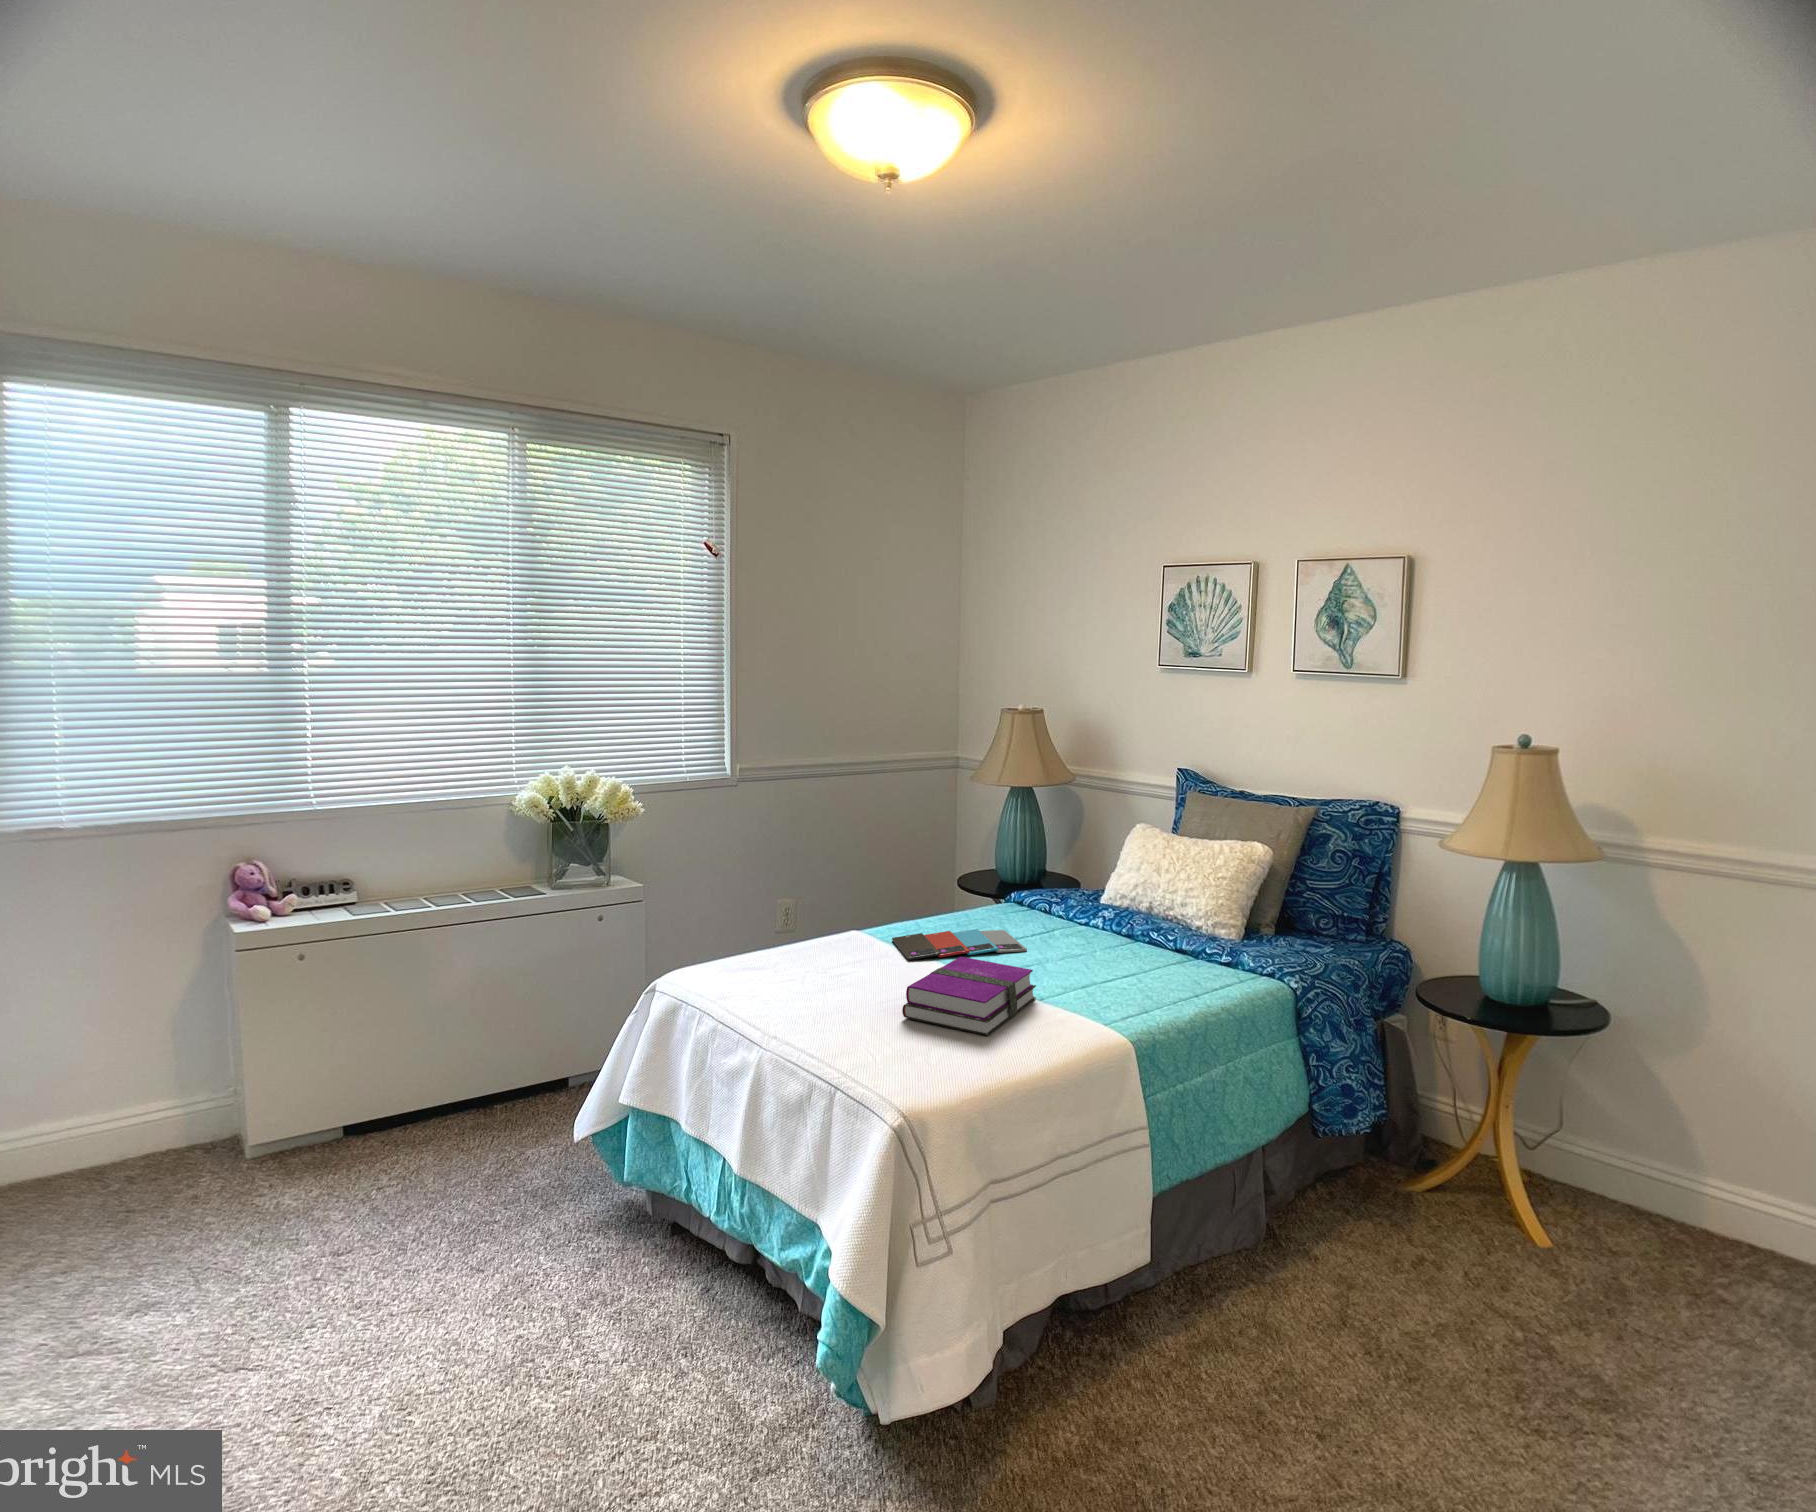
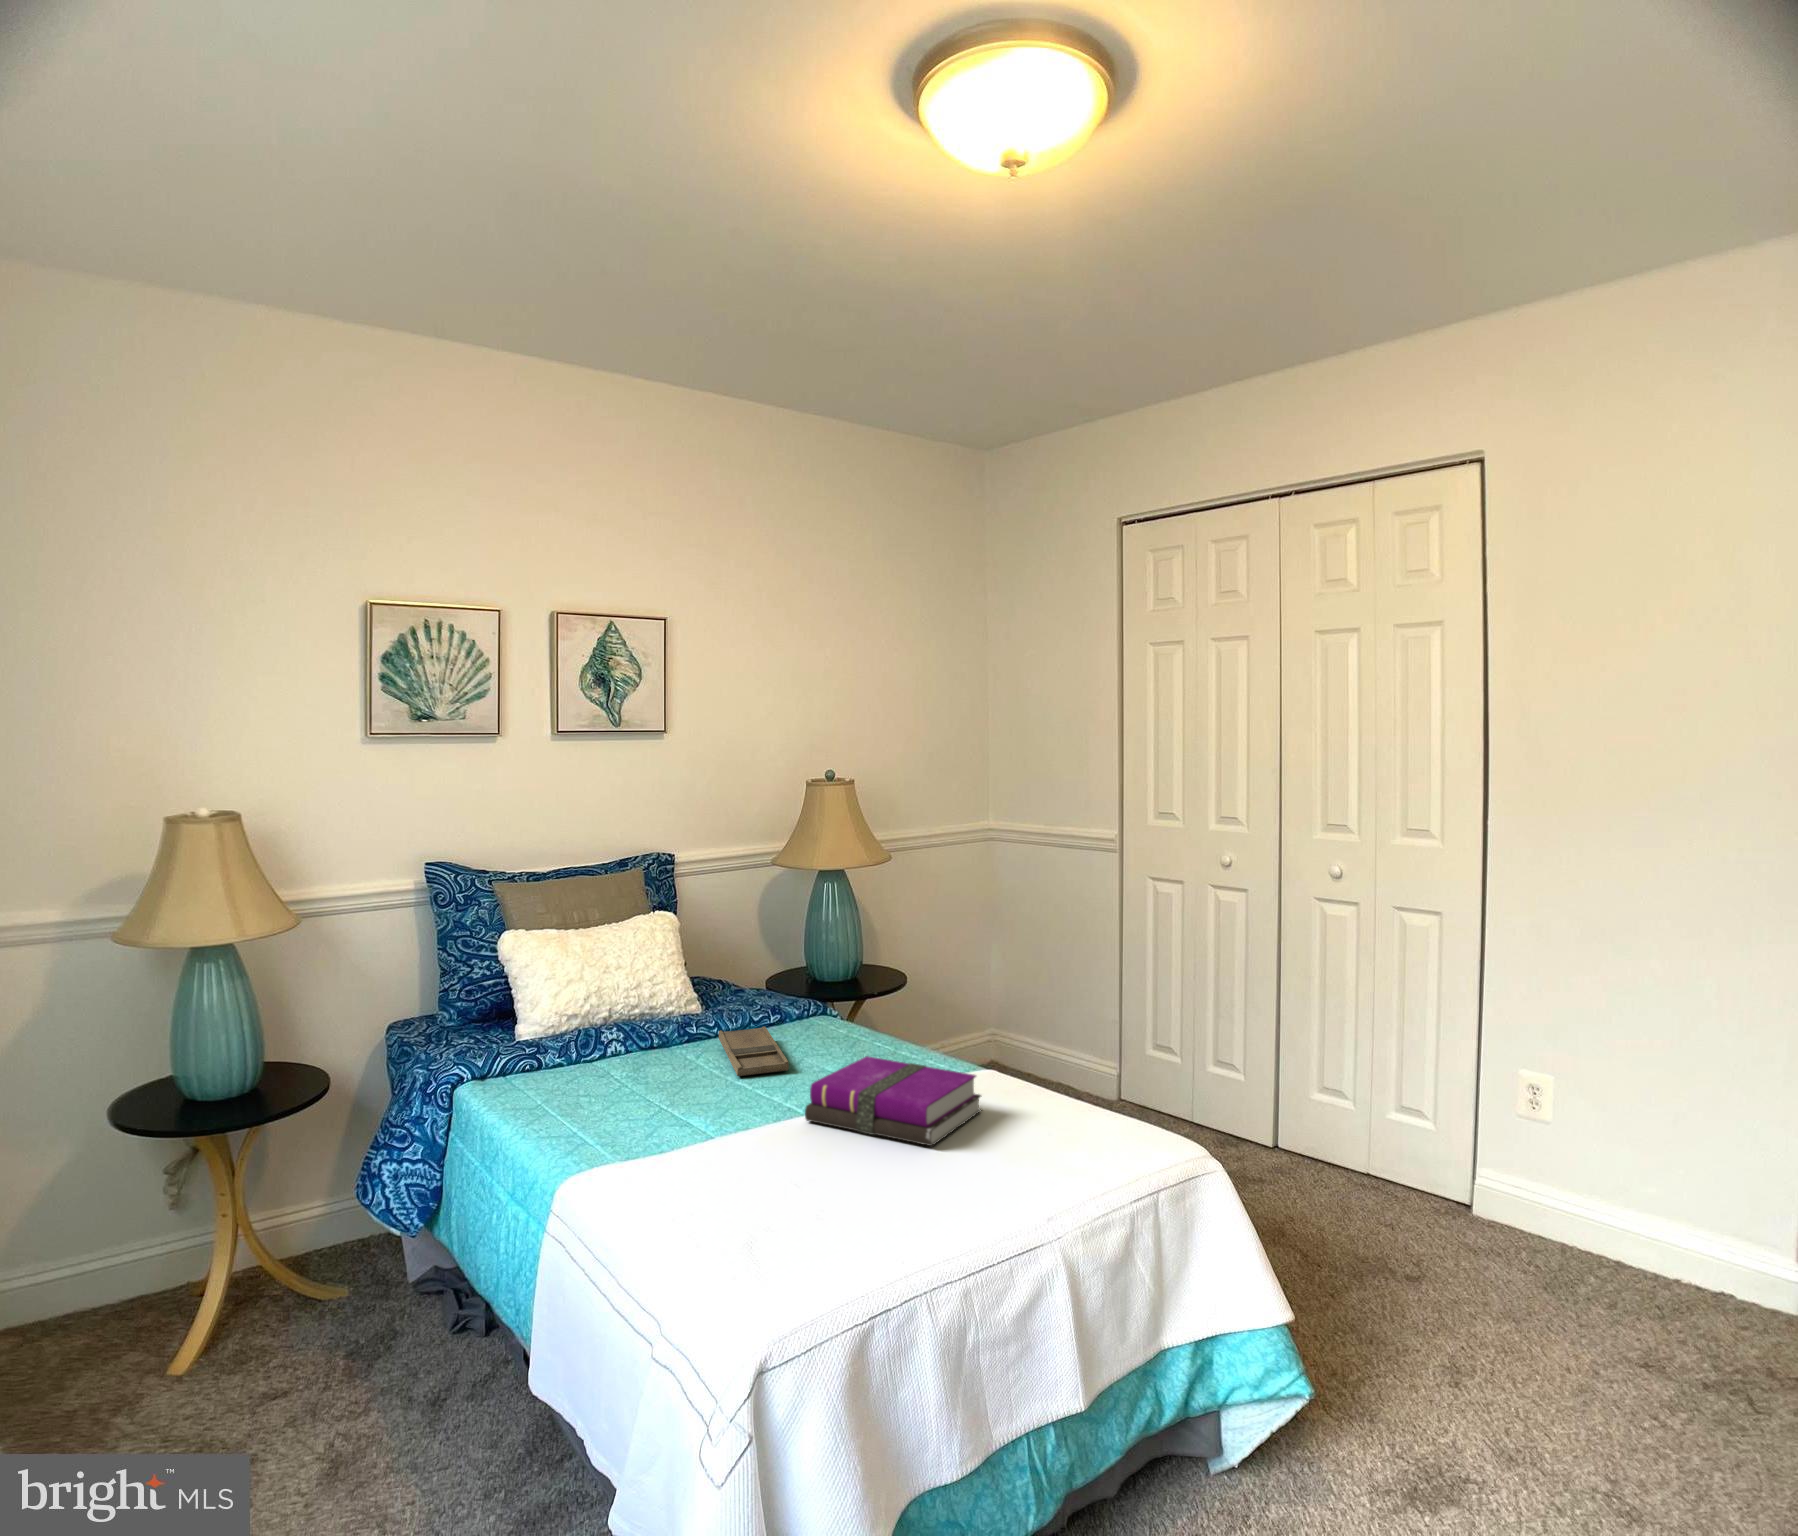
smartphone: present [892,929,1027,960] -> none [592,1085,701,1157]
tray: none [1052,940,1159,973] -> present [719,1027,789,1076]

